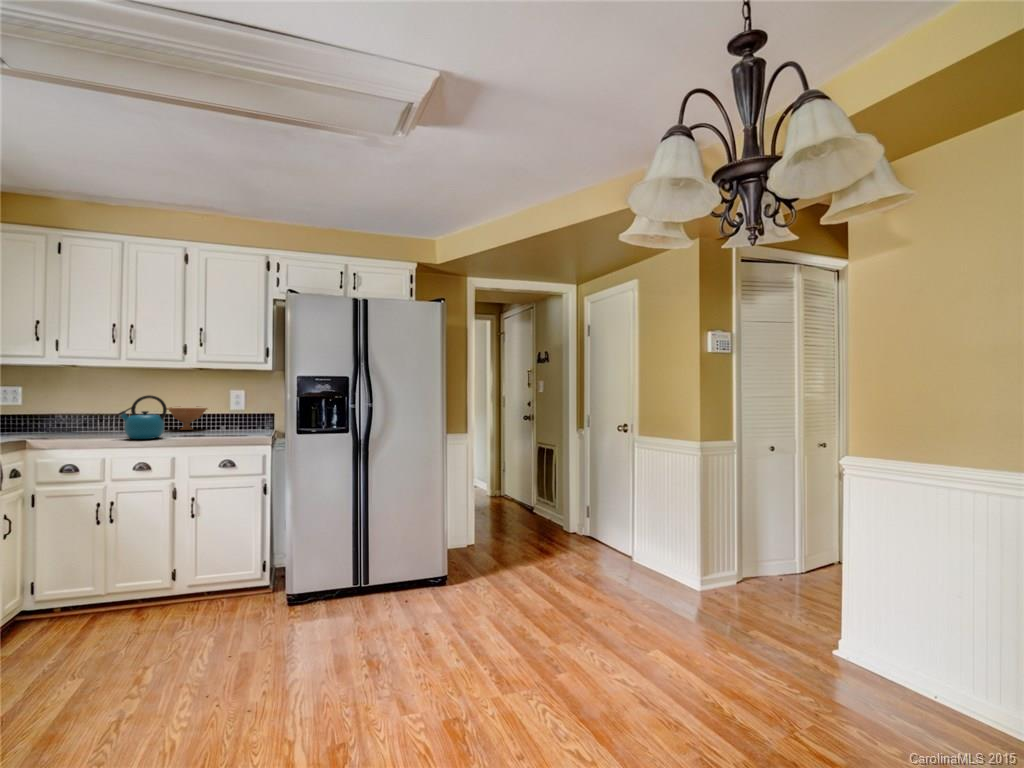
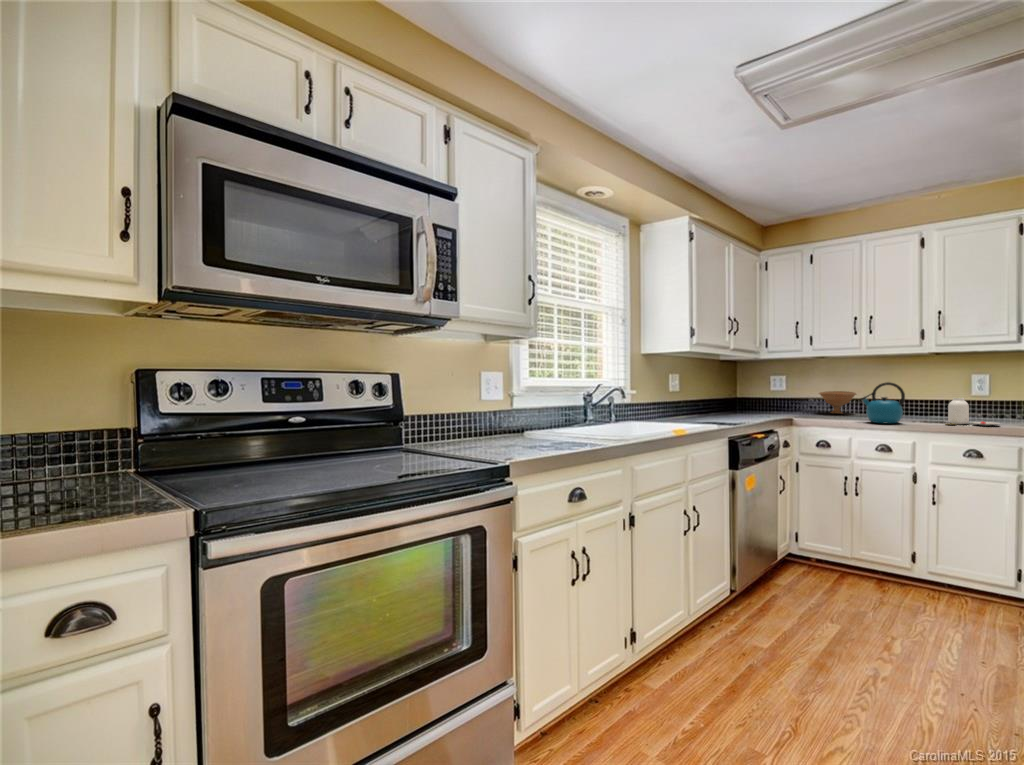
bowl: present [167,407,207,430] -> present [819,391,856,413]
jar: none [205,410,251,436] -> present [948,398,999,425]

